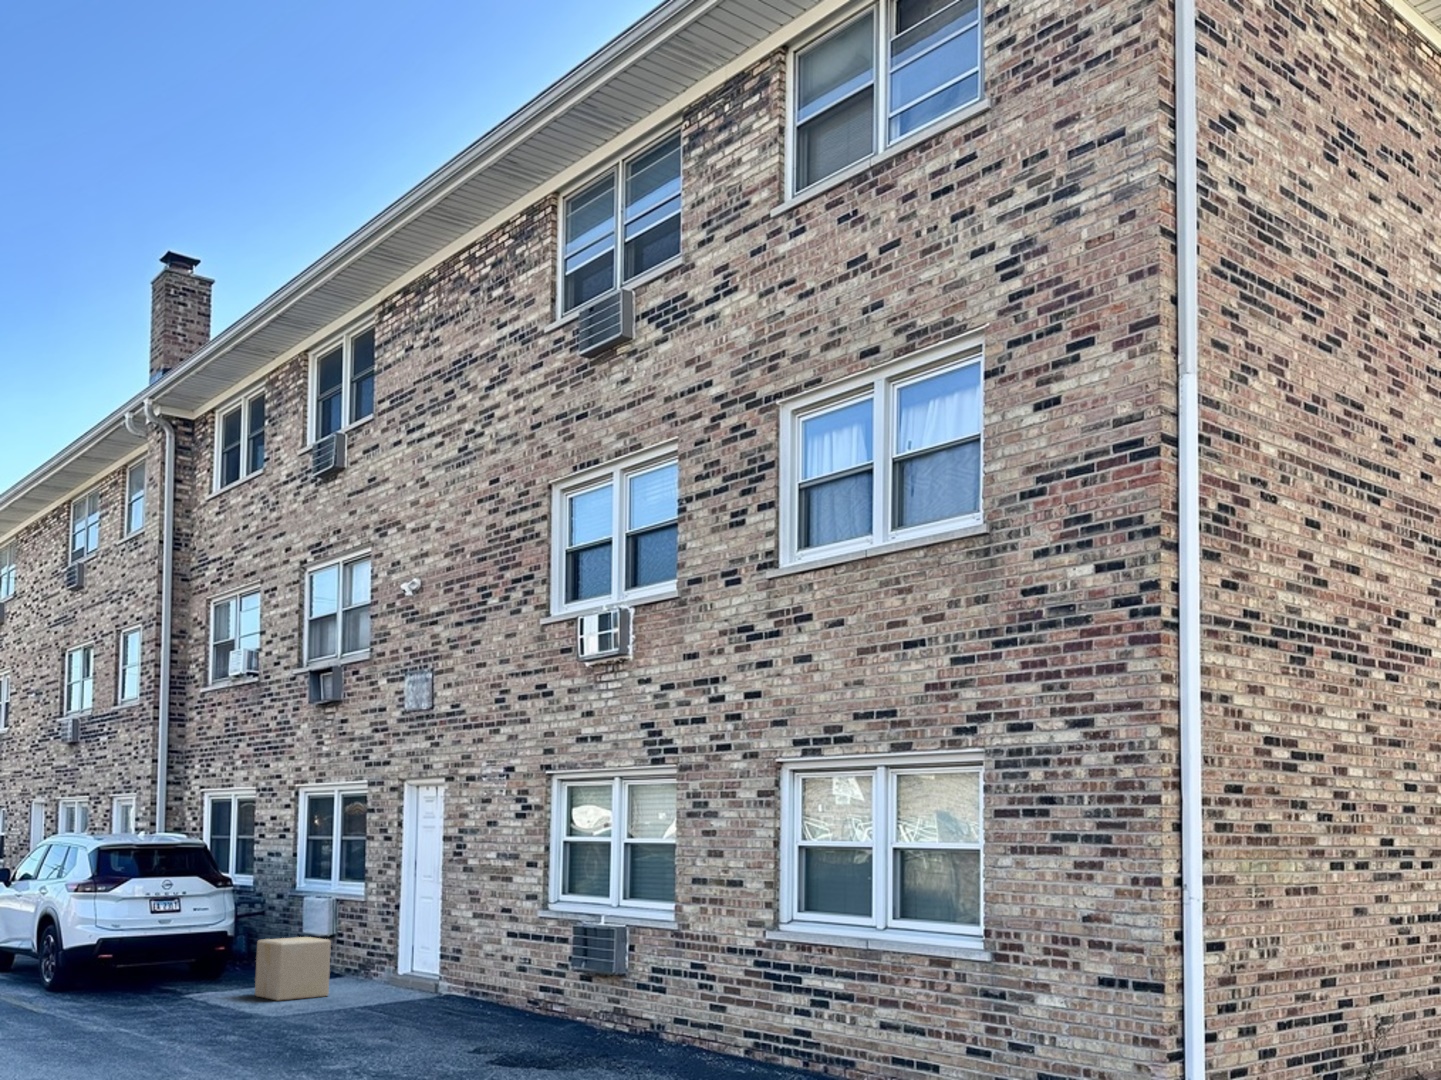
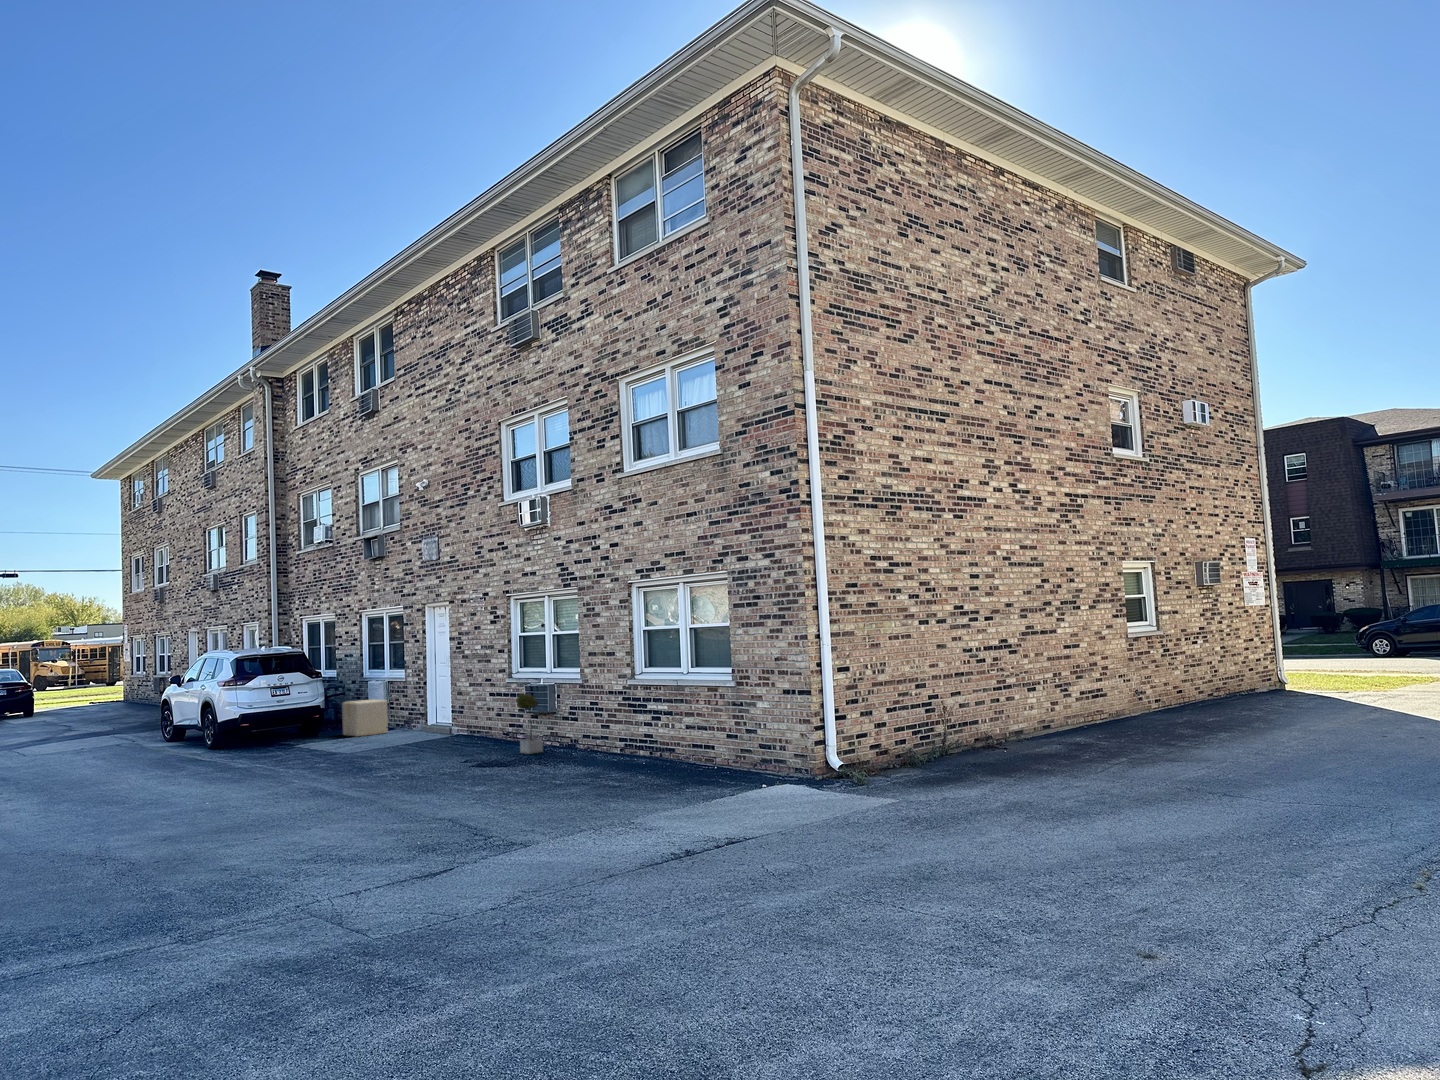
potted tree: none [562,948,606,1060] -> present [516,694,543,754]

